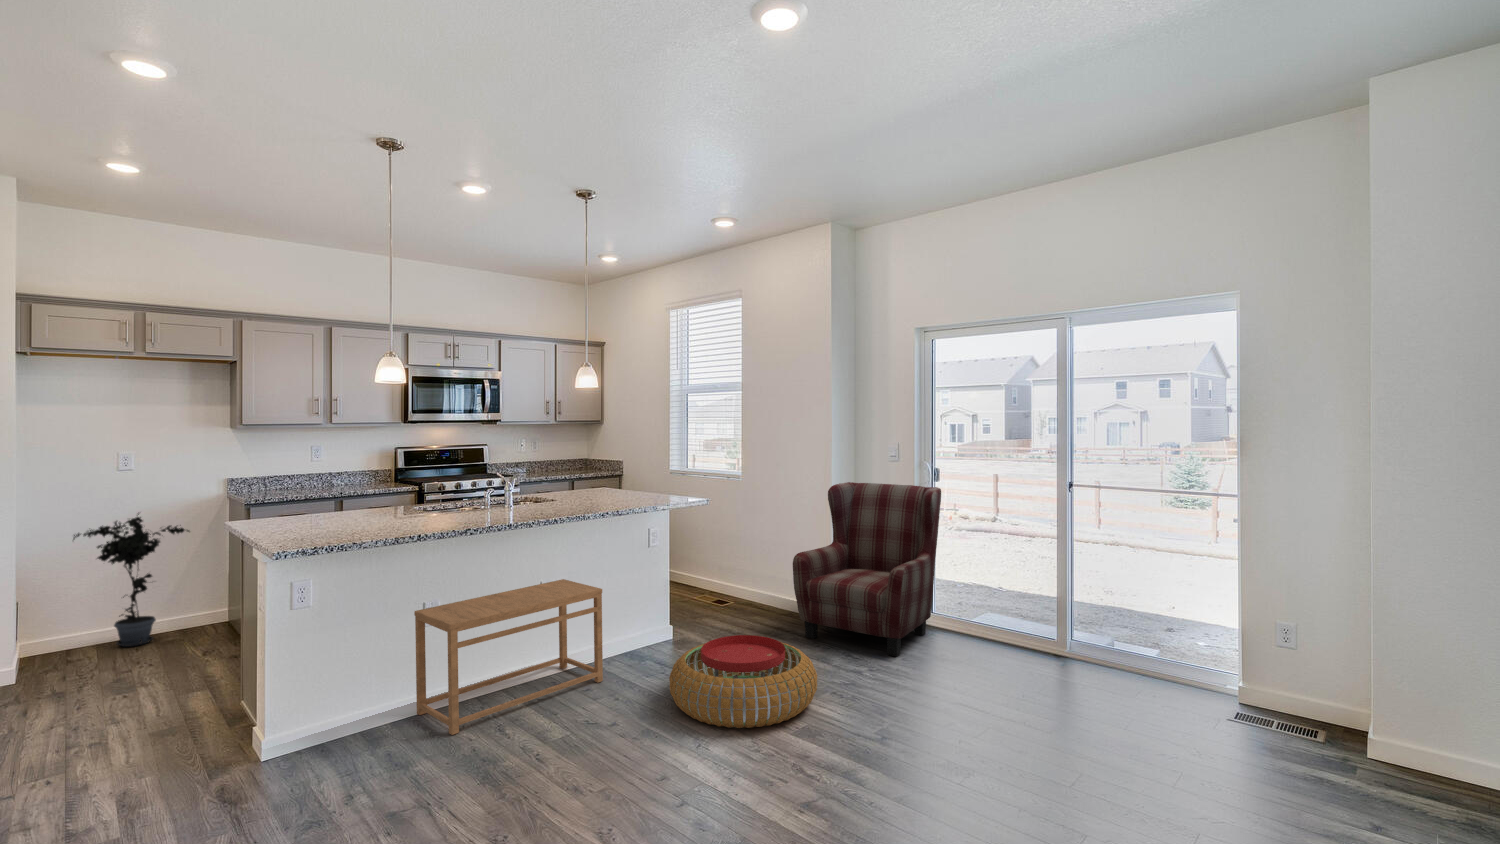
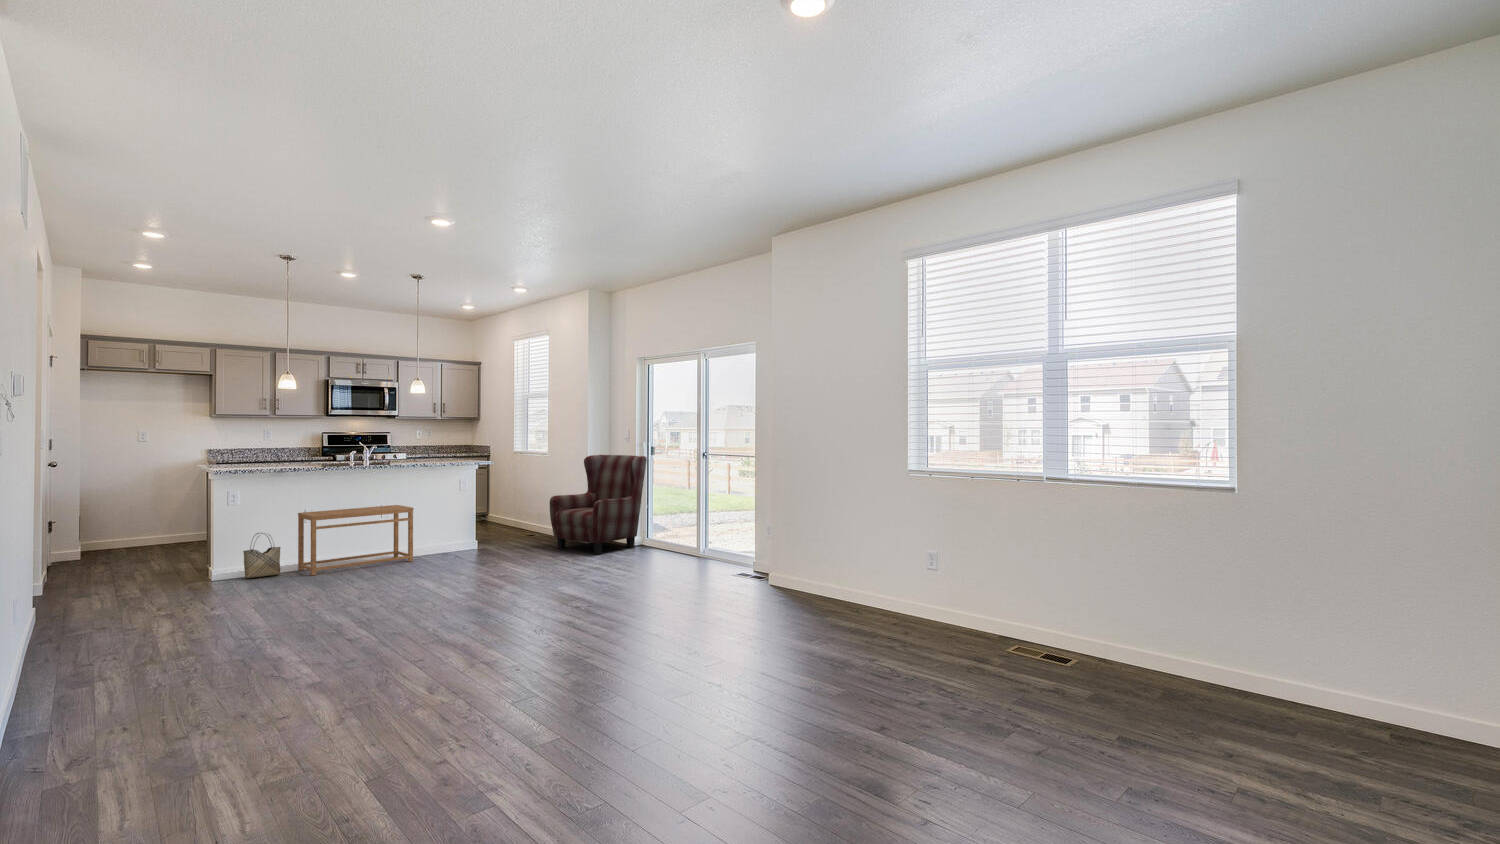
potted plant: present [73,514,190,647] -> none [110,466,182,548]
pouf: present [669,635,817,728] -> none [437,534,526,574]
woven basket: none [325,655,391,749] -> present [243,533,281,578]

